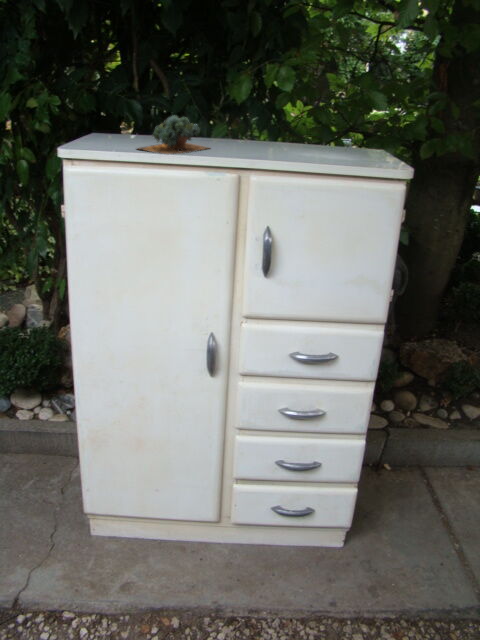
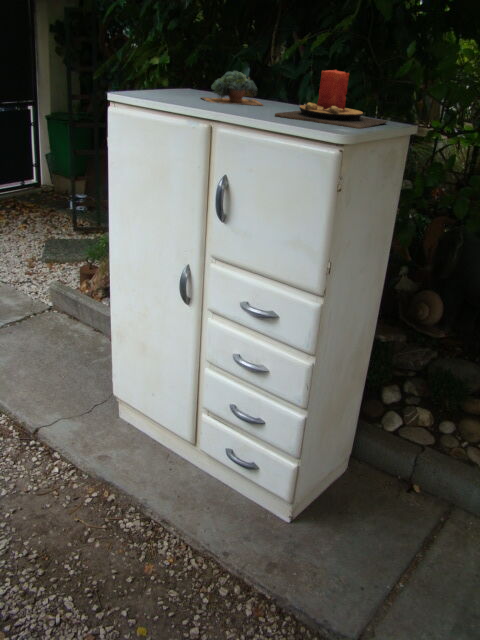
candle: none [271,109,374,165] -> present [275,70,388,129]

